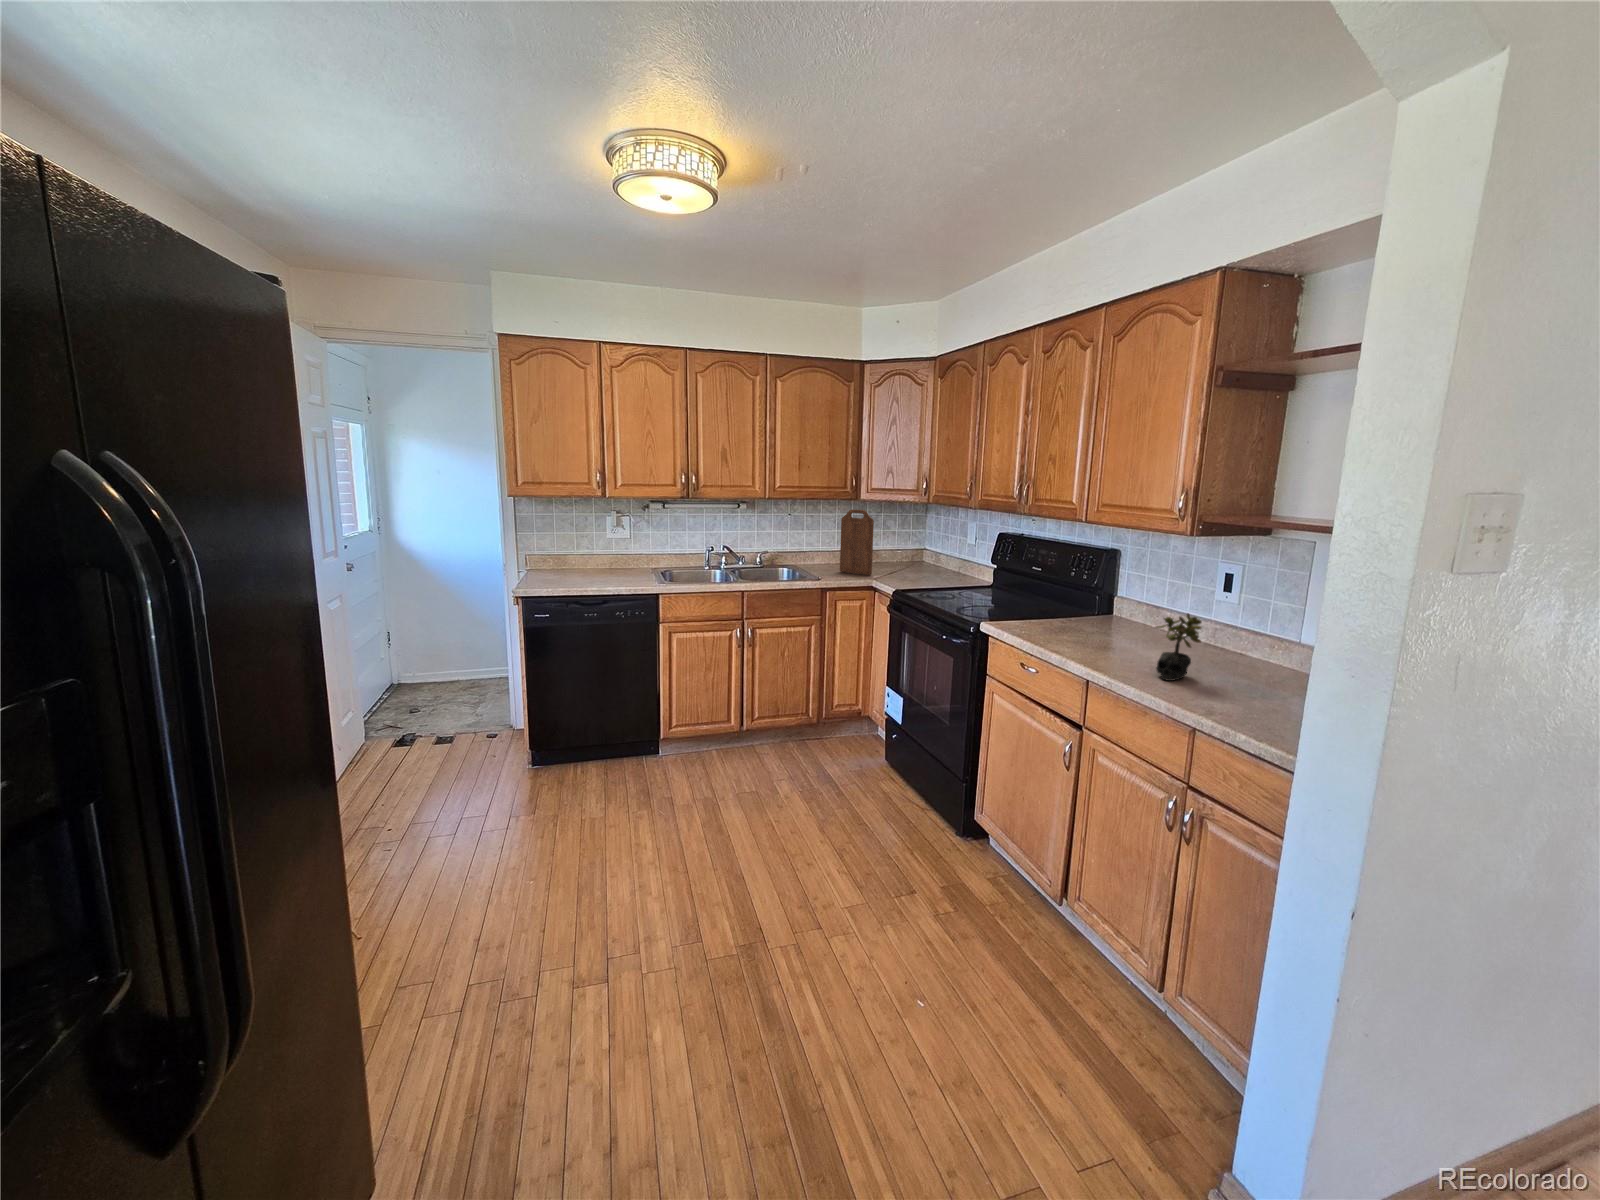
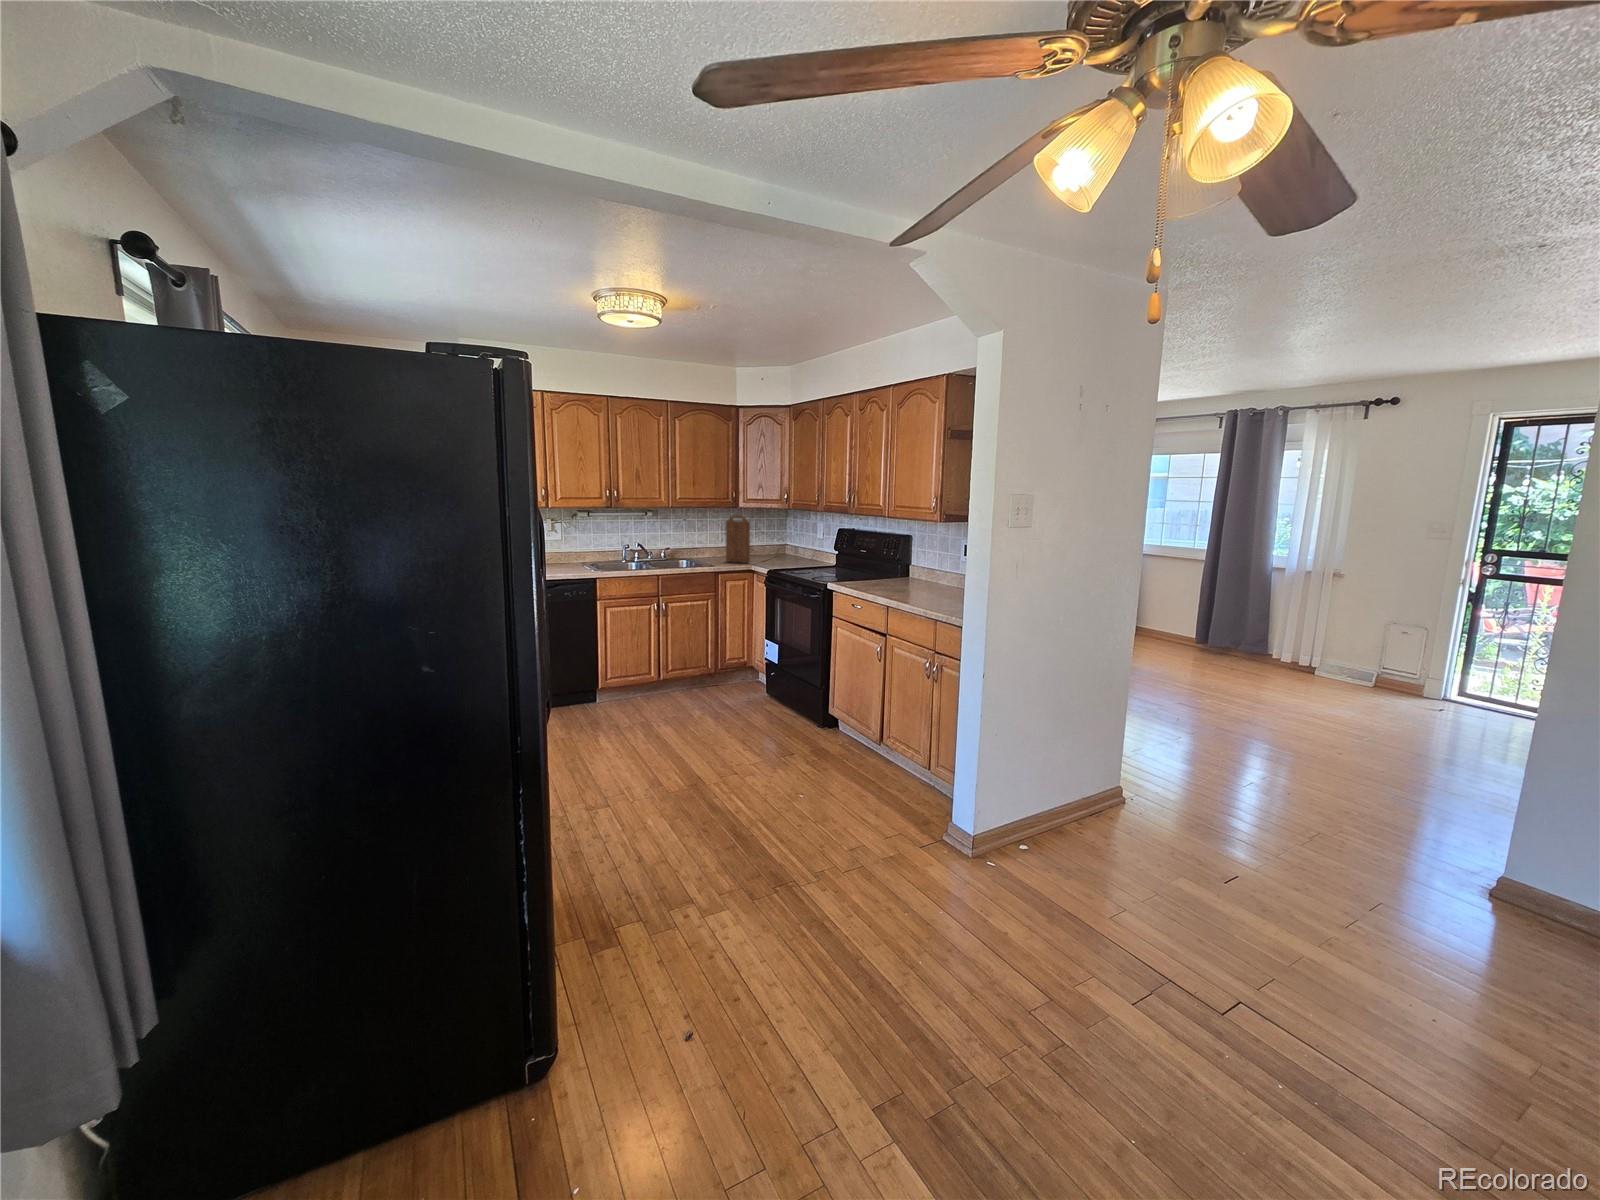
succulent plant: present [1156,613,1202,681] -> none [922,564,945,602]

